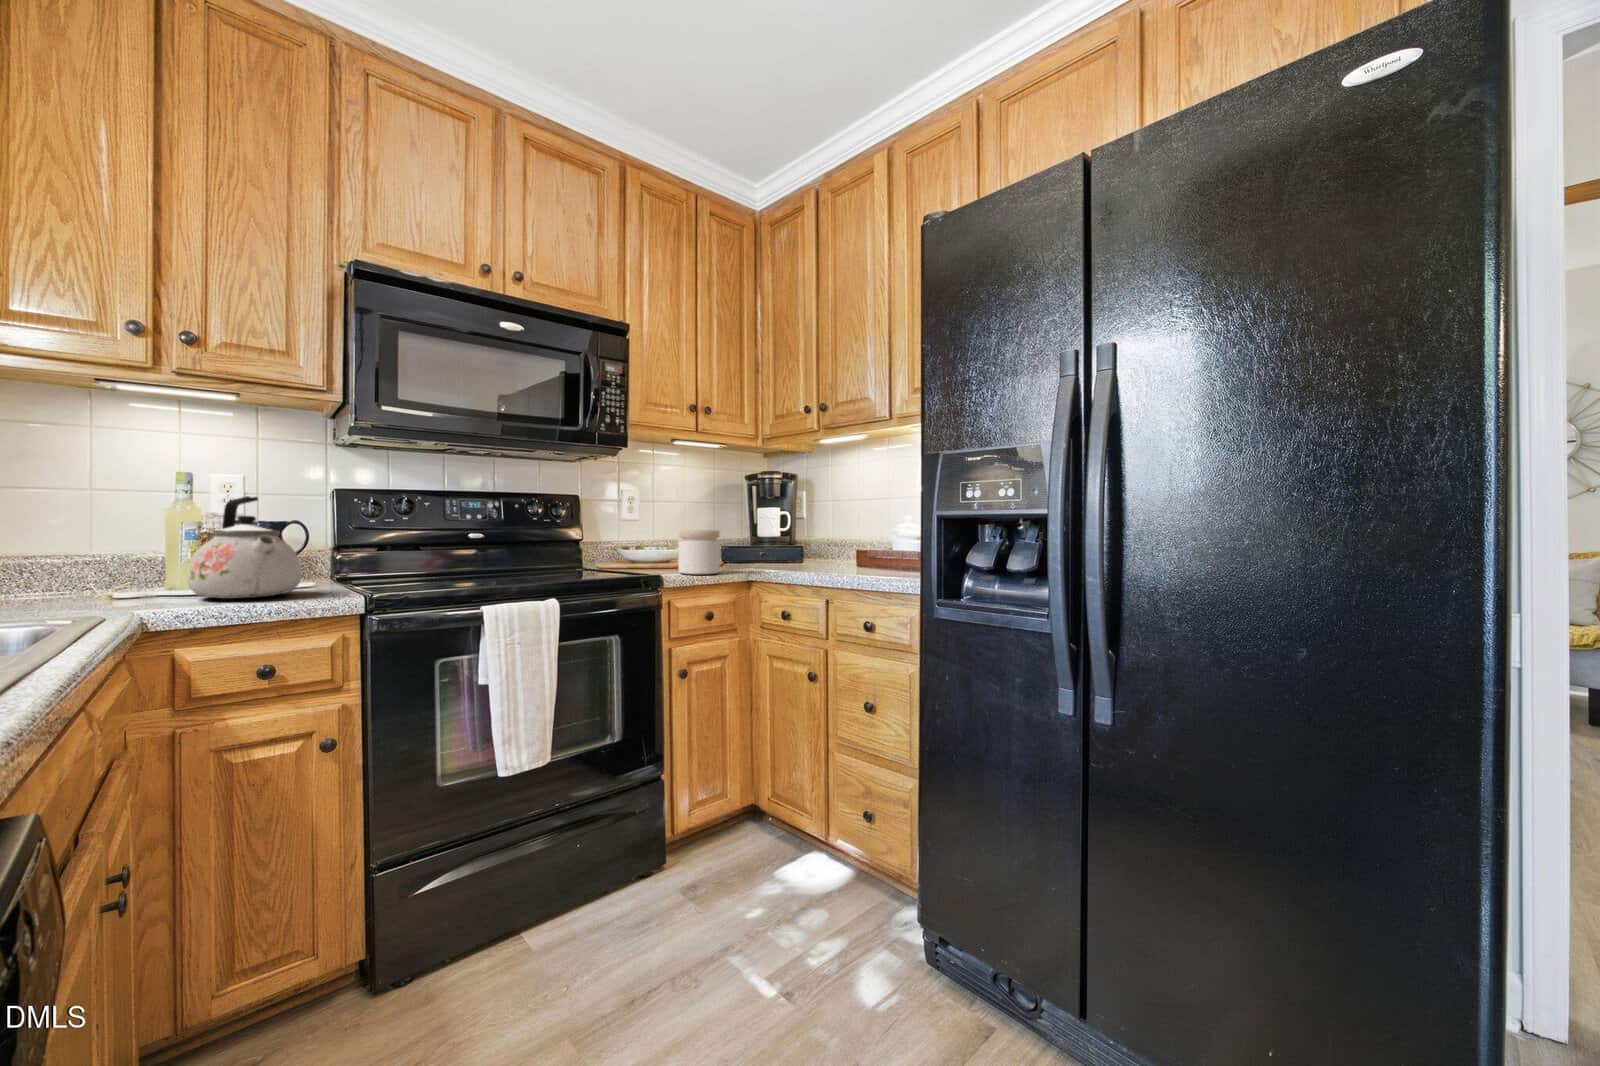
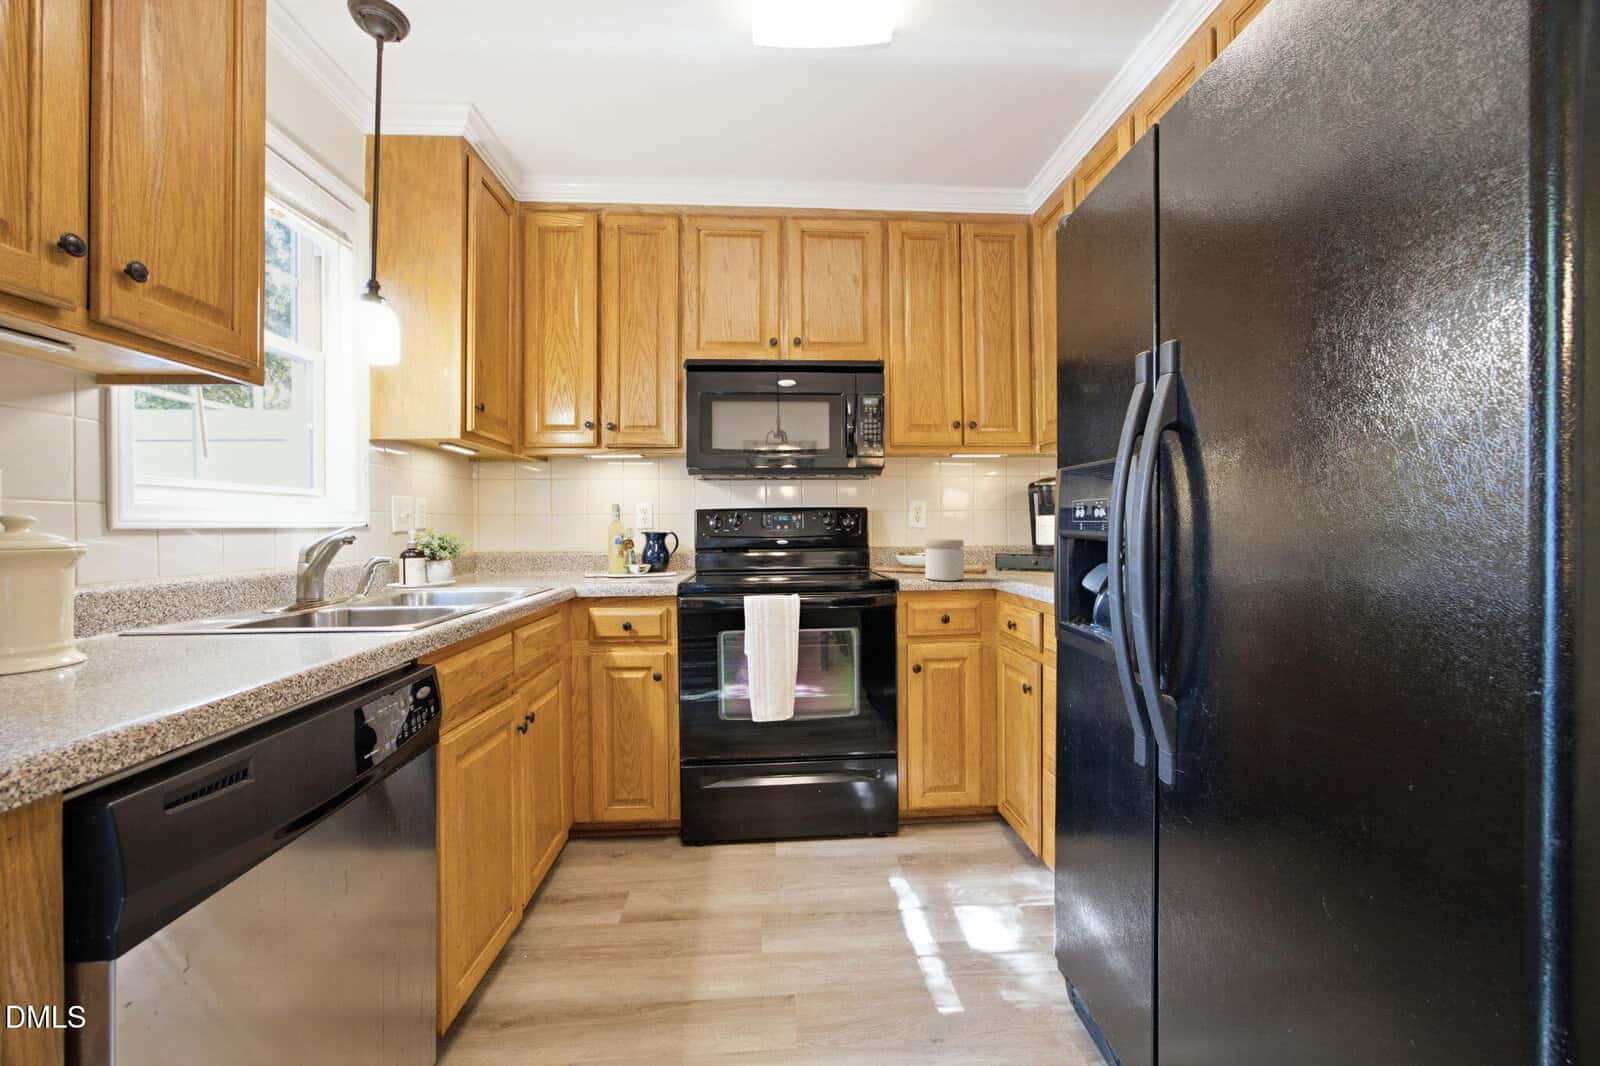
kettle: present [187,496,301,599] -> none [600,521,654,581]

